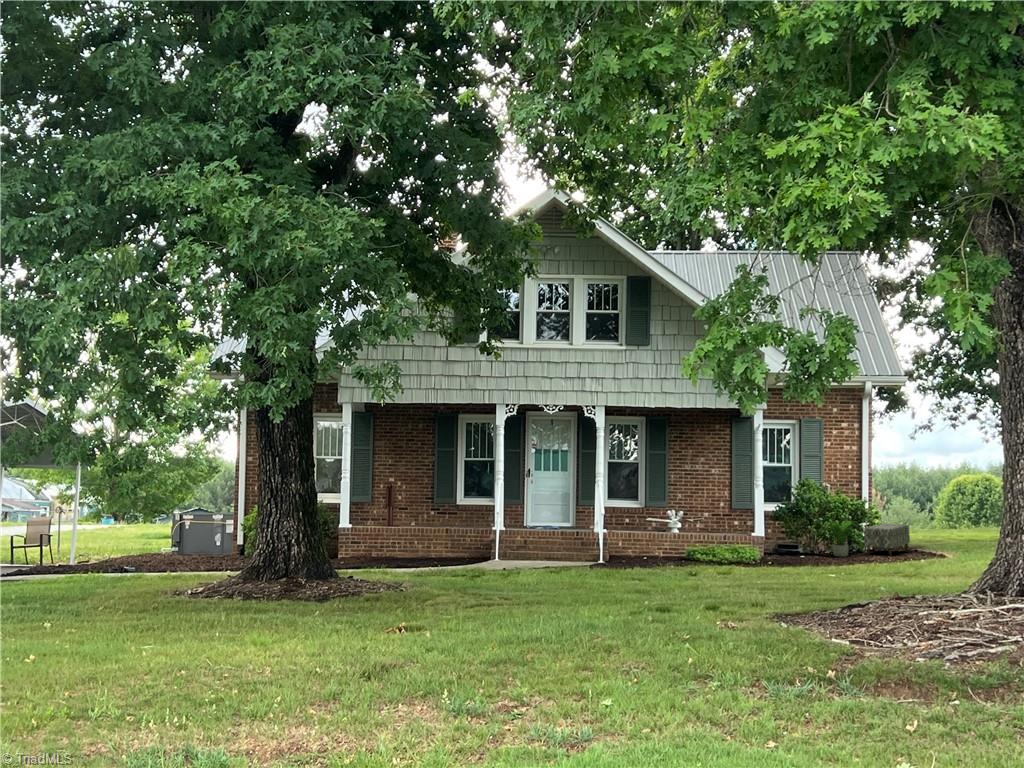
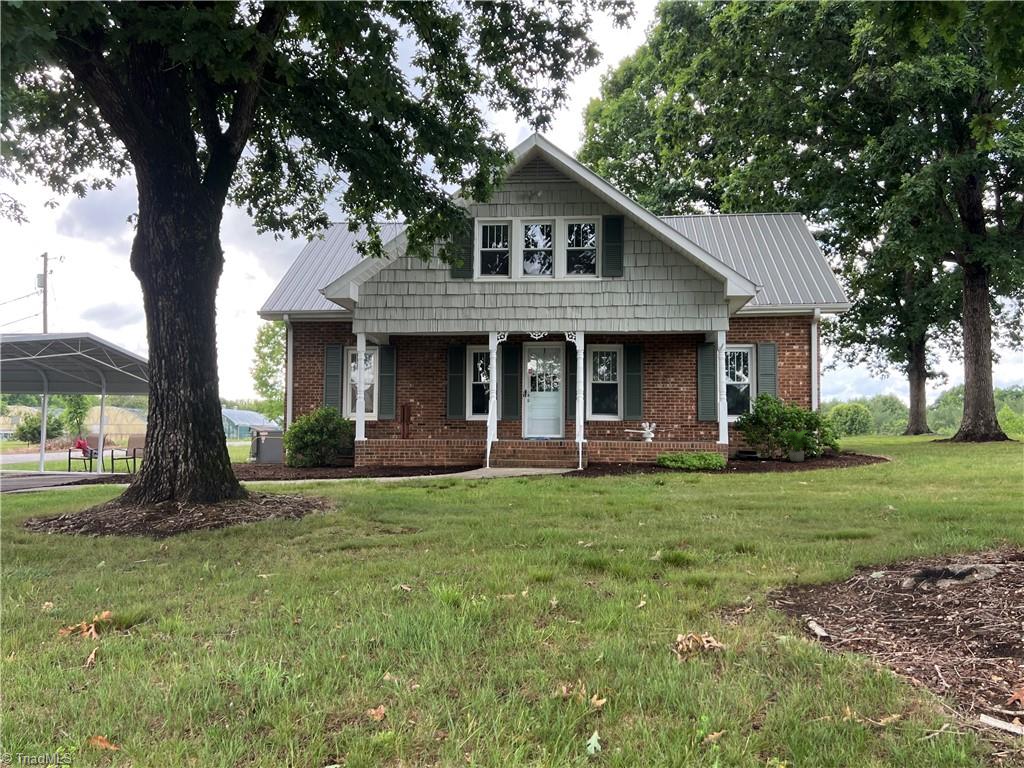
bench: present [864,524,910,556] -> none [818,432,857,461]

